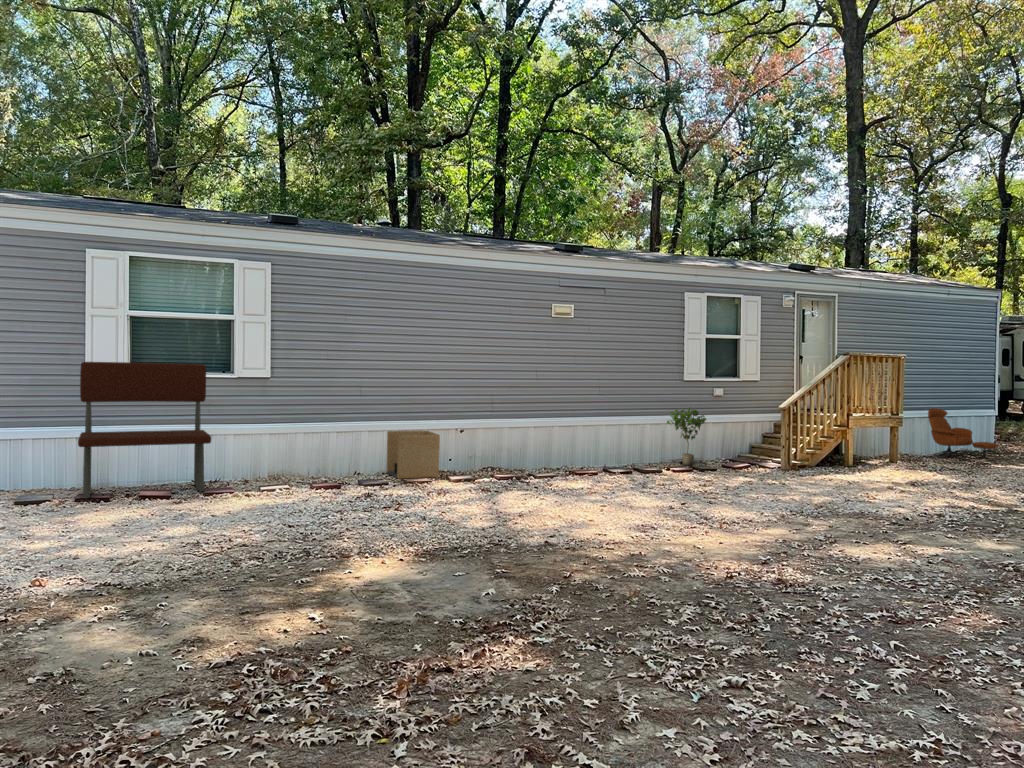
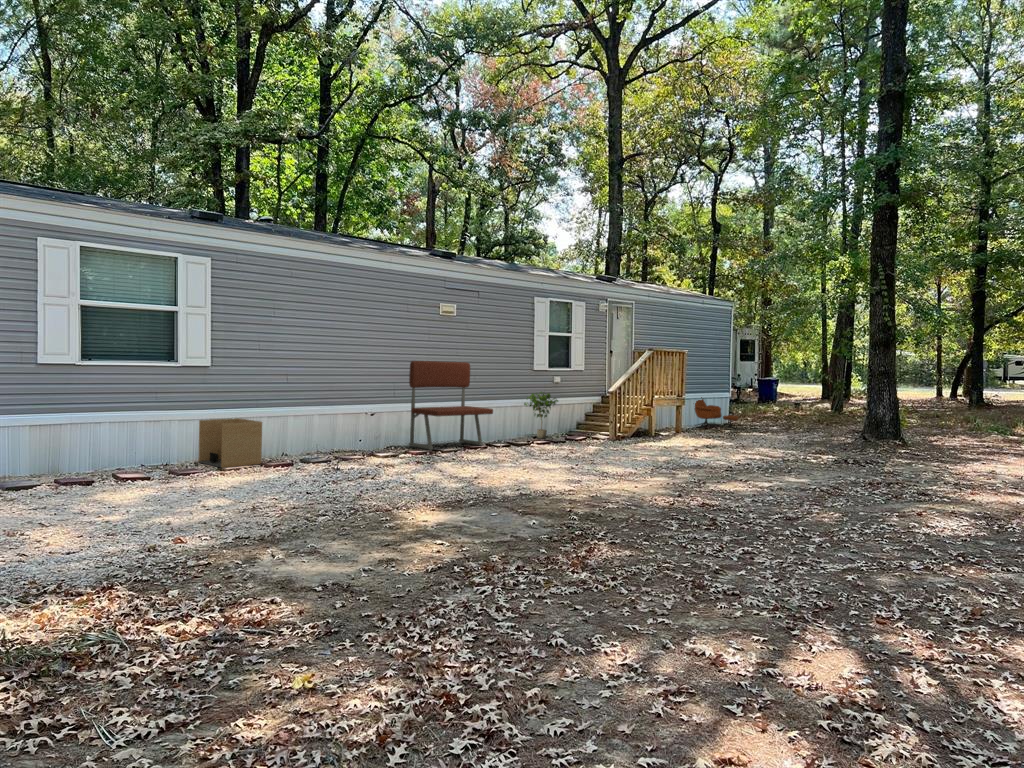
bench: present [78,362,211,498] -> present [409,361,493,450]
cardboard box: present [387,431,440,479] -> present [198,418,262,468]

